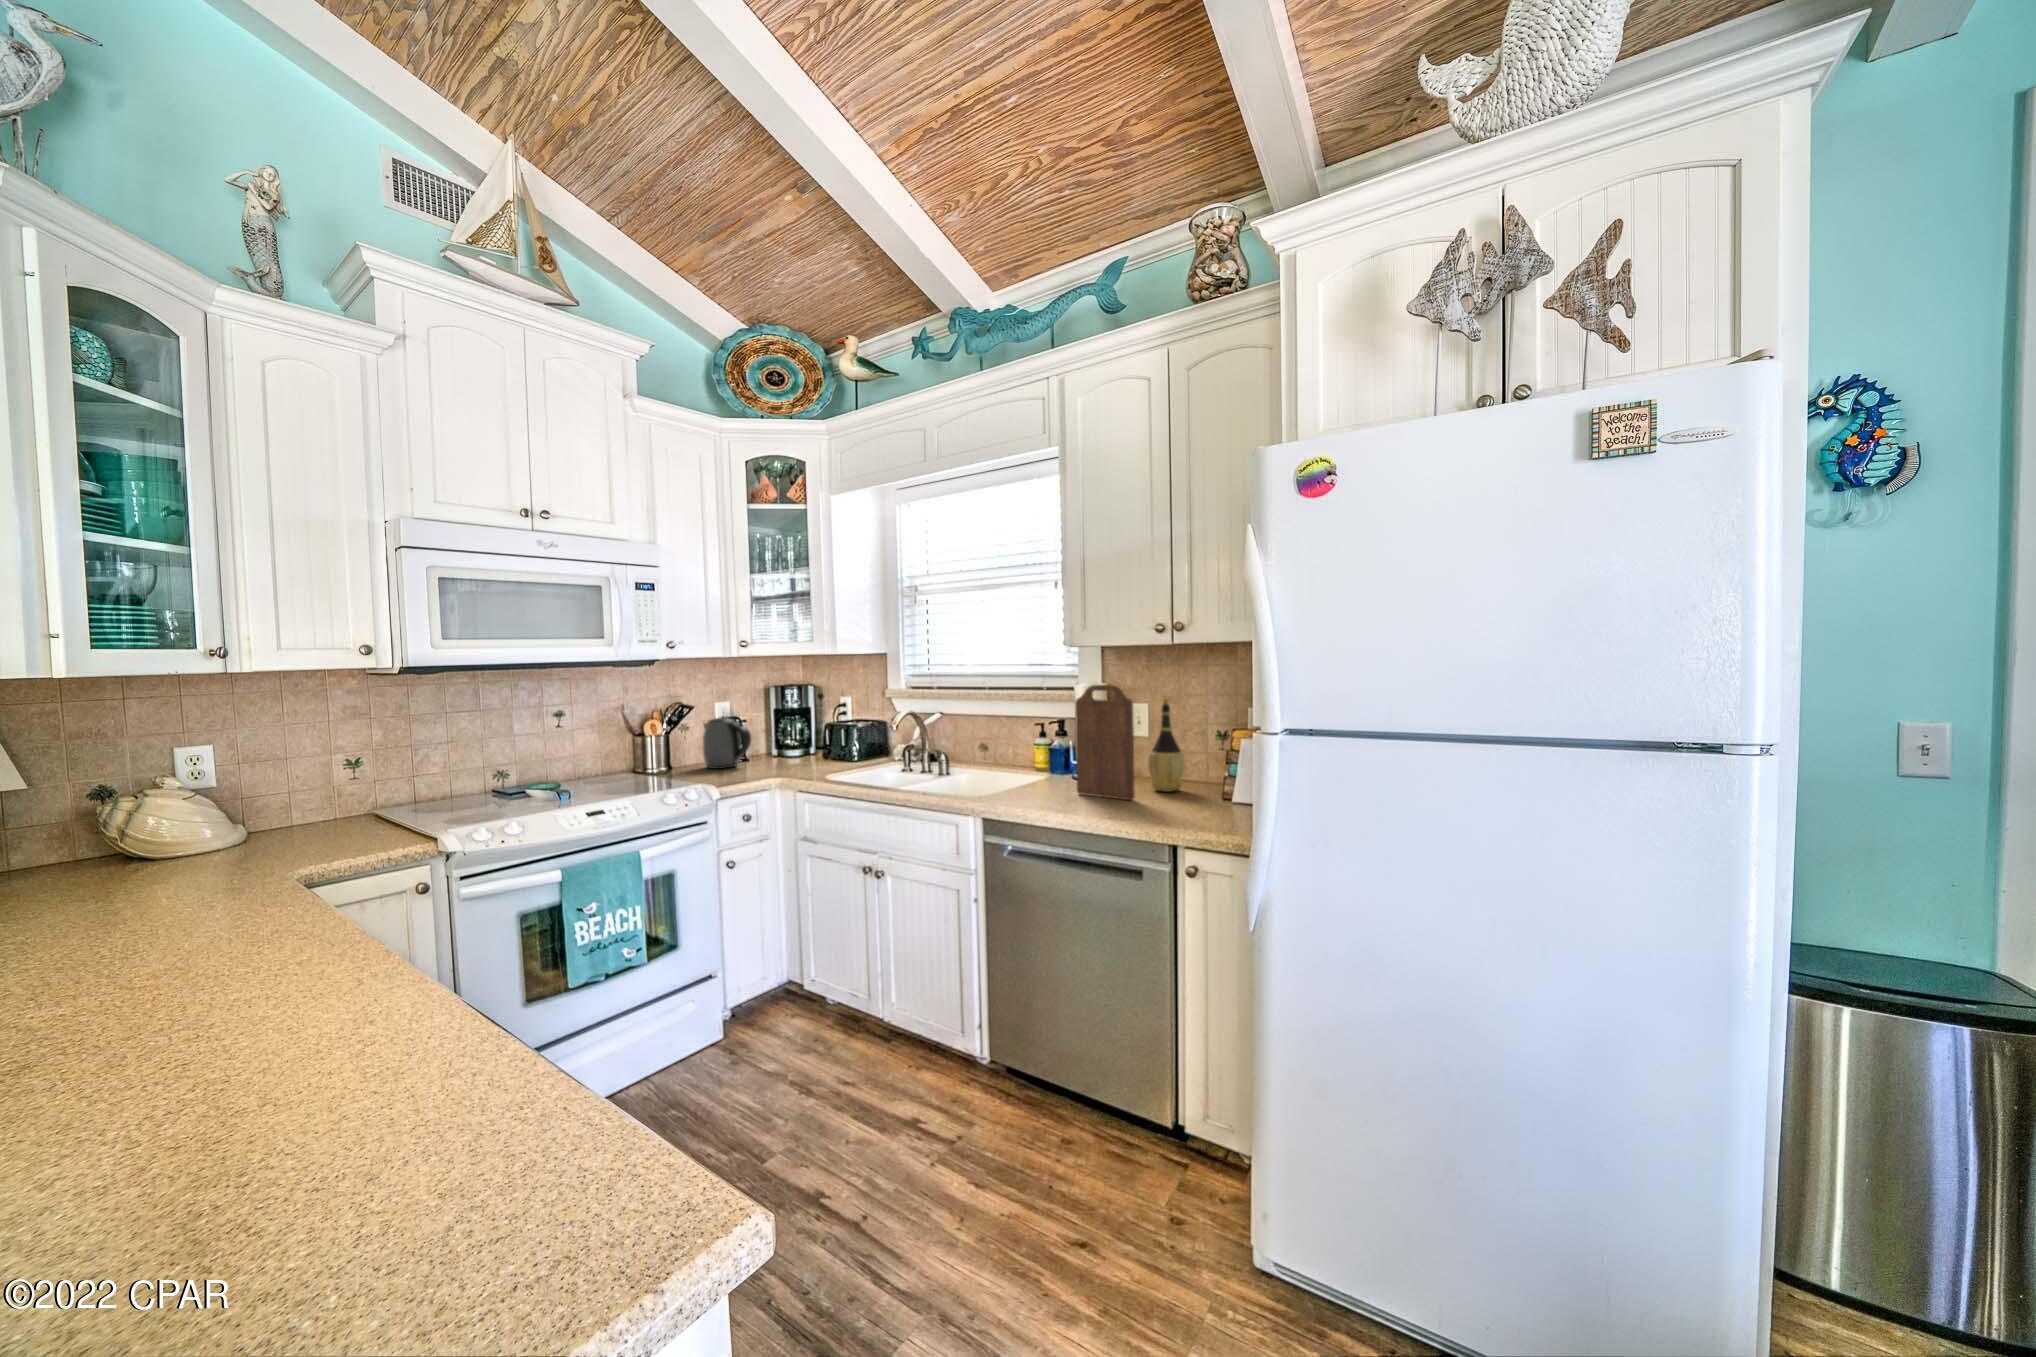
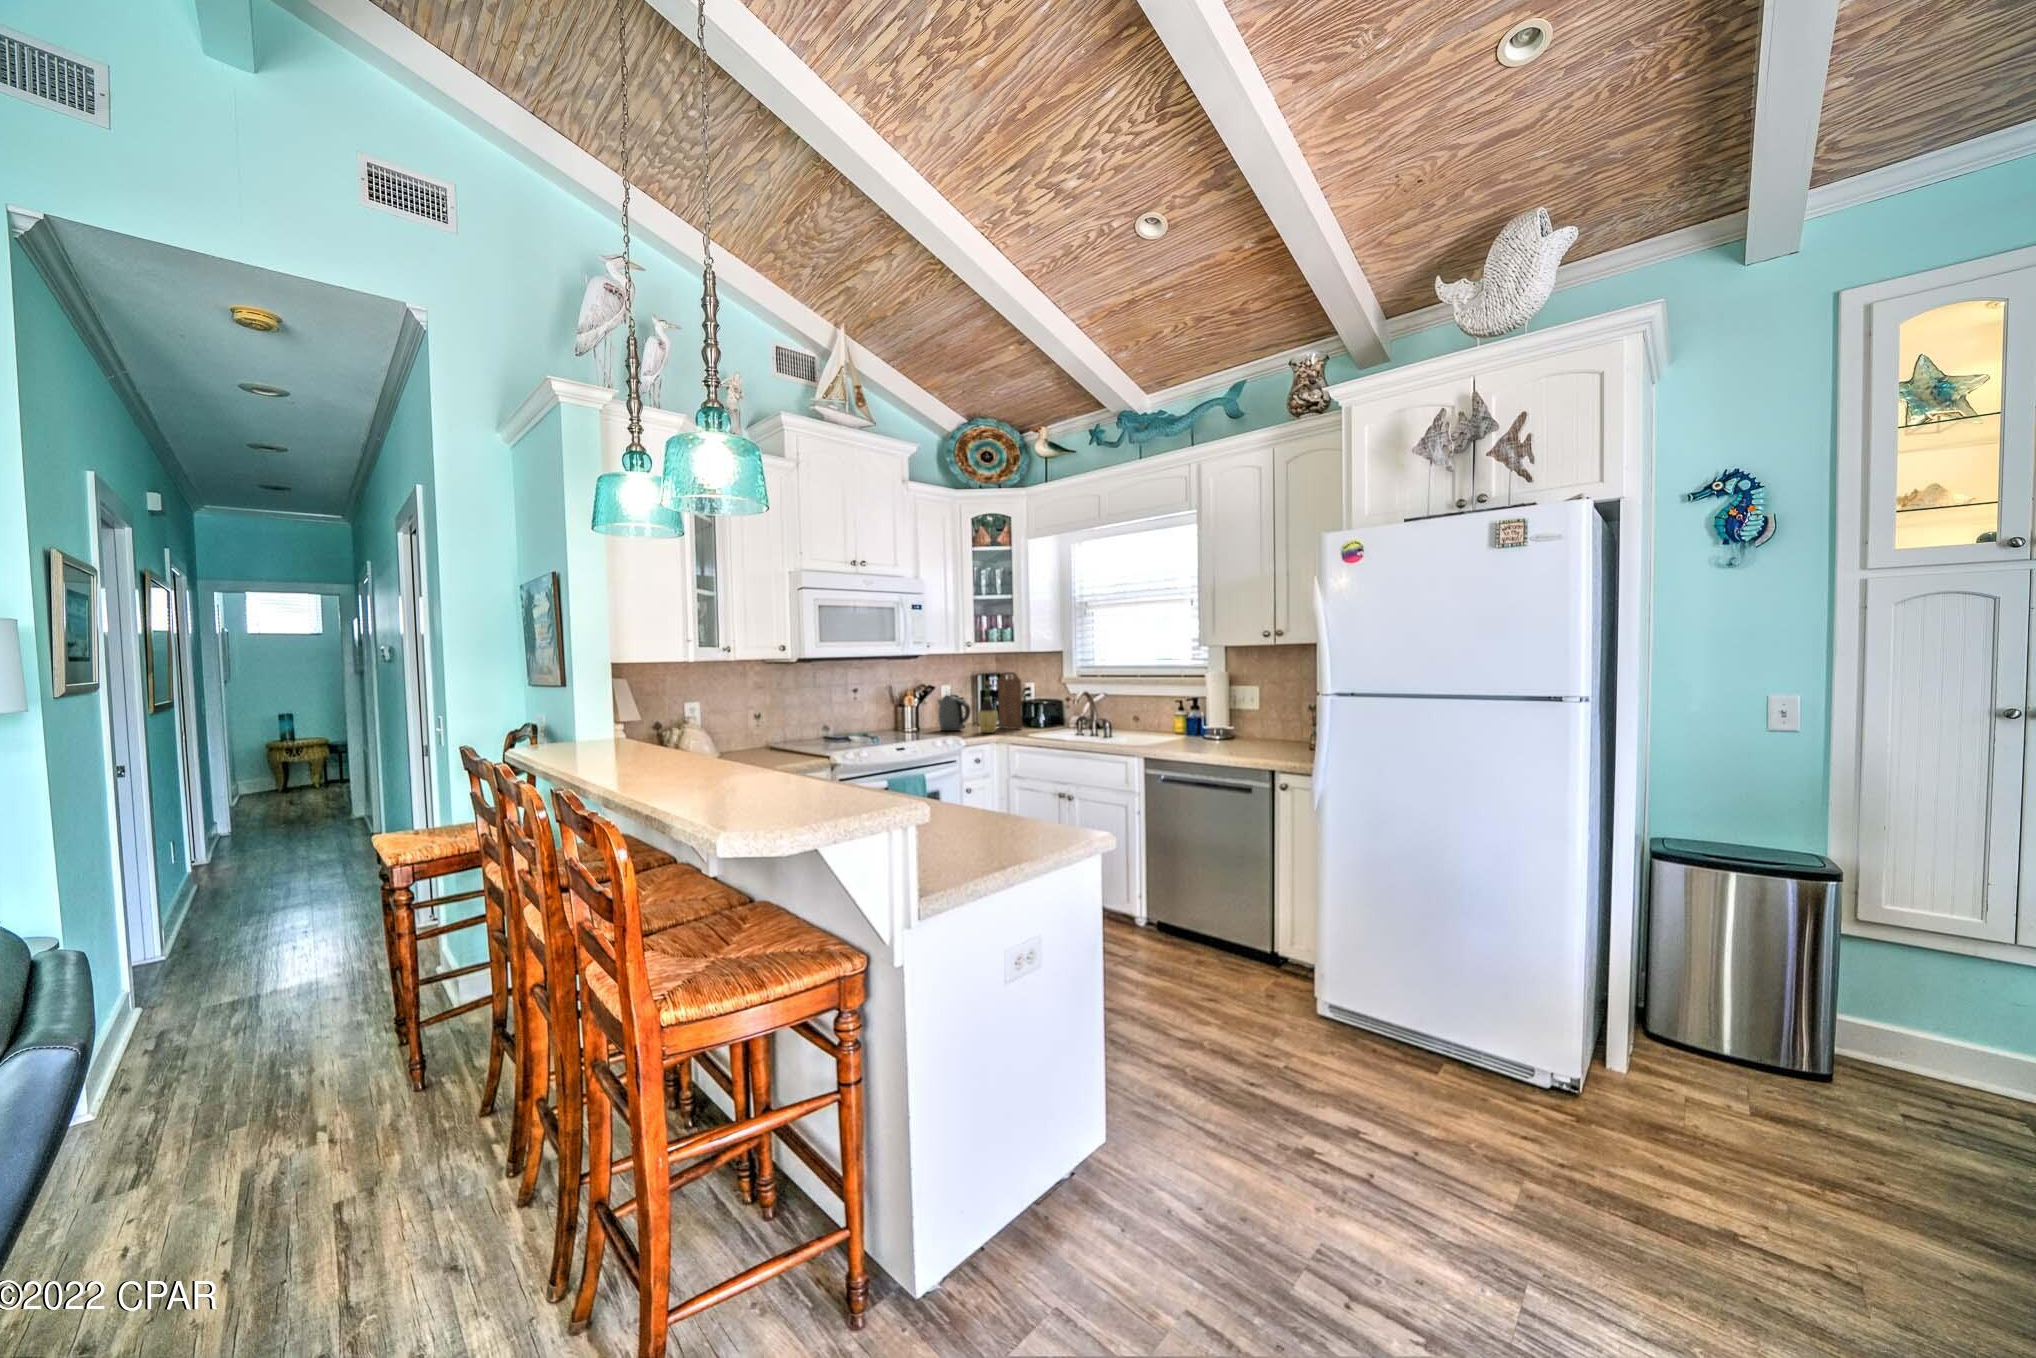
cutting board: present [1075,685,1135,800] -> present [998,672,1022,729]
wine bottle: present [1148,699,1185,791] -> present [978,682,998,733]

